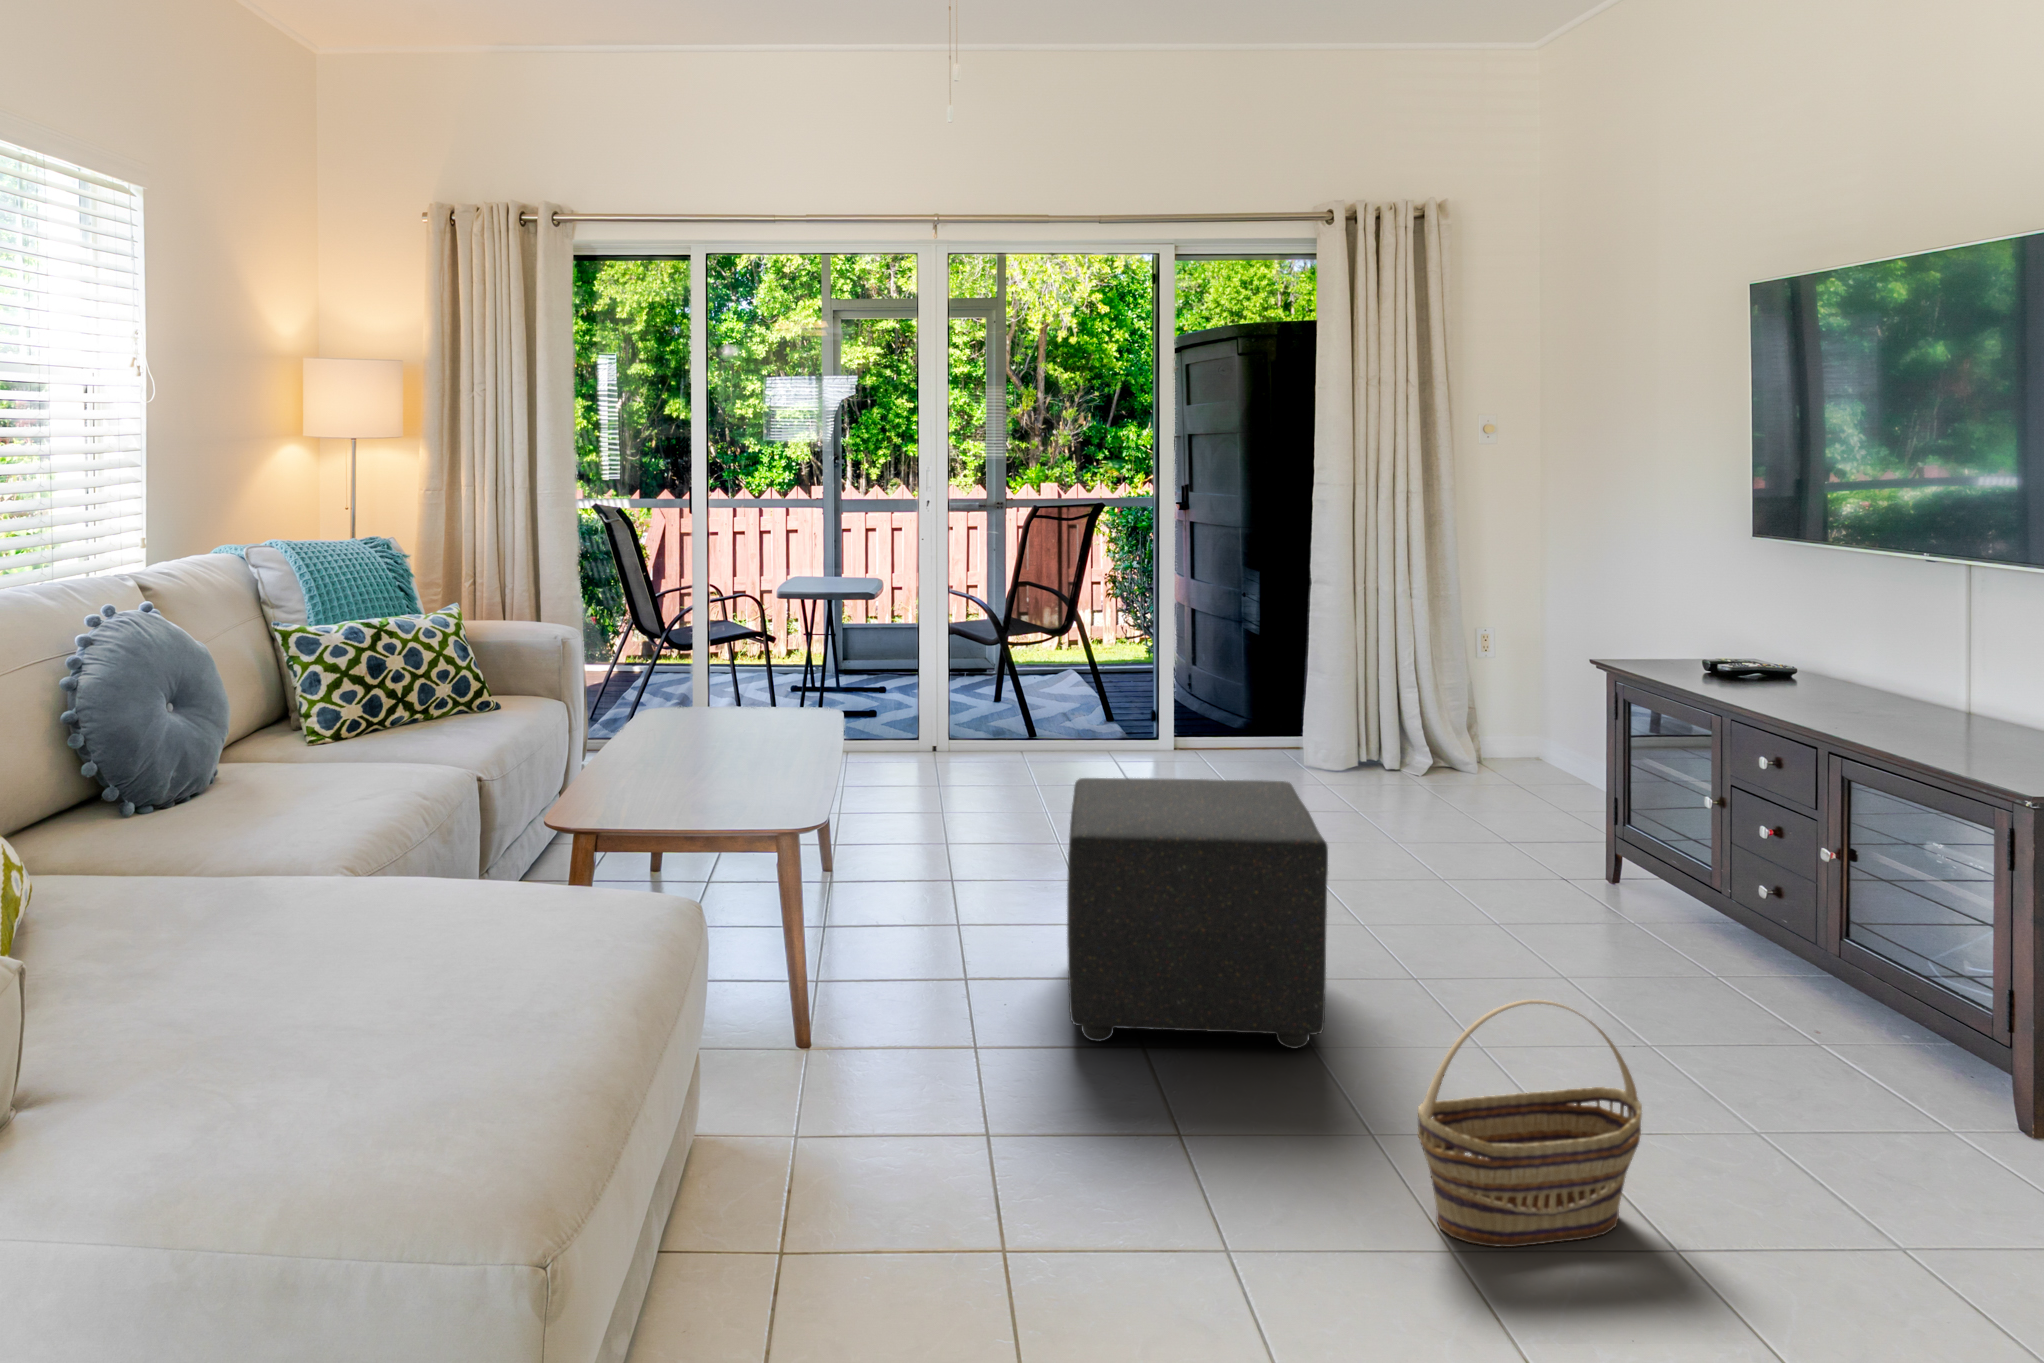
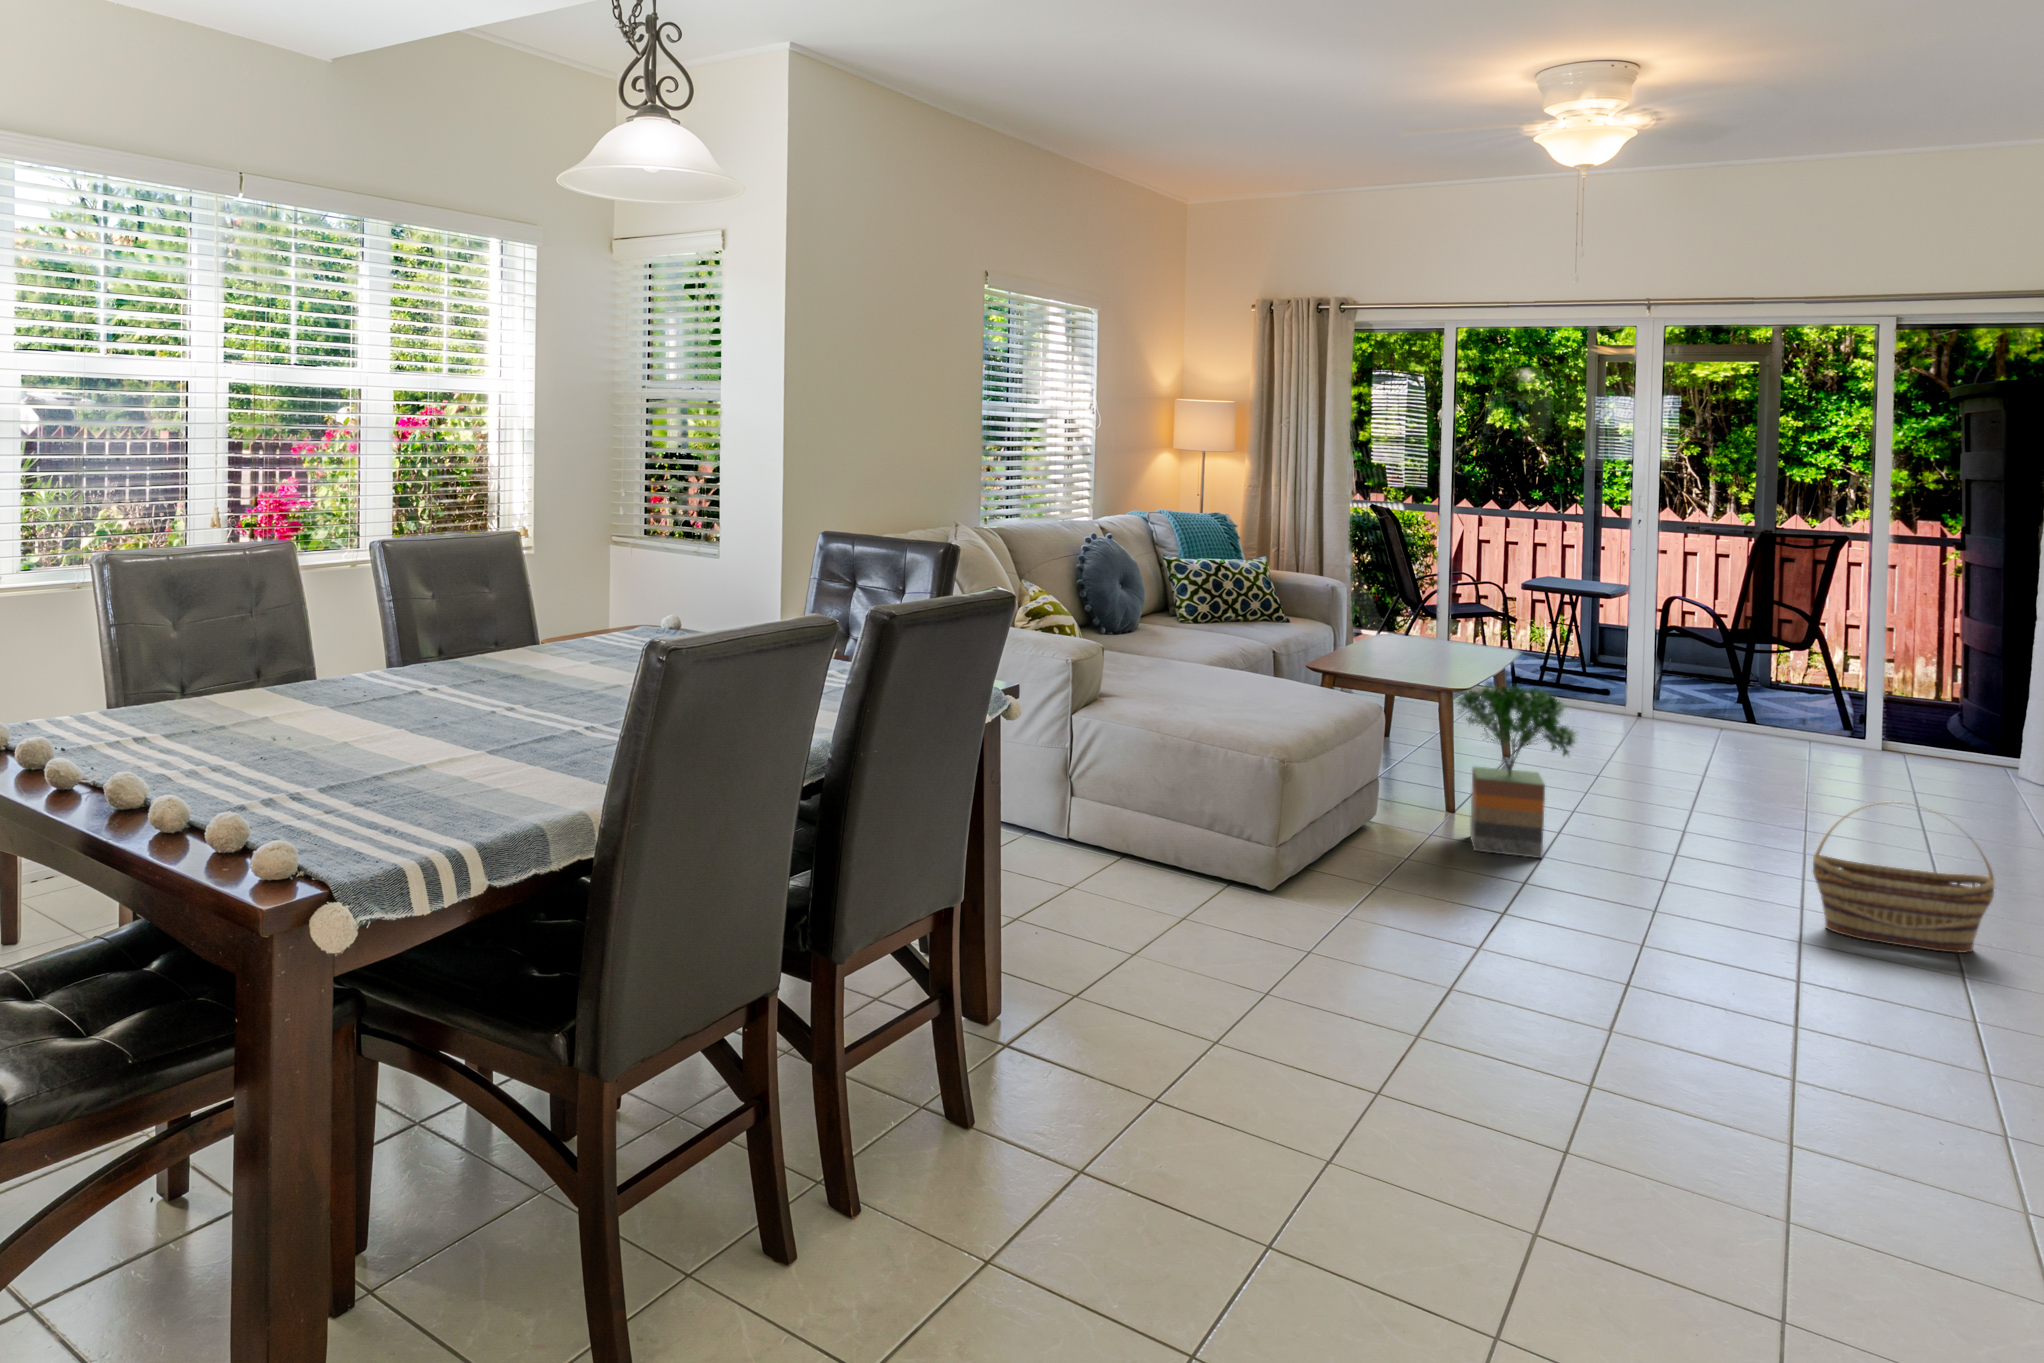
ottoman: present [1067,778,1328,1049] -> none [1634,688,1861,868]
potted tree: none [821,845,1041,1184] -> present [1456,685,1577,858]

